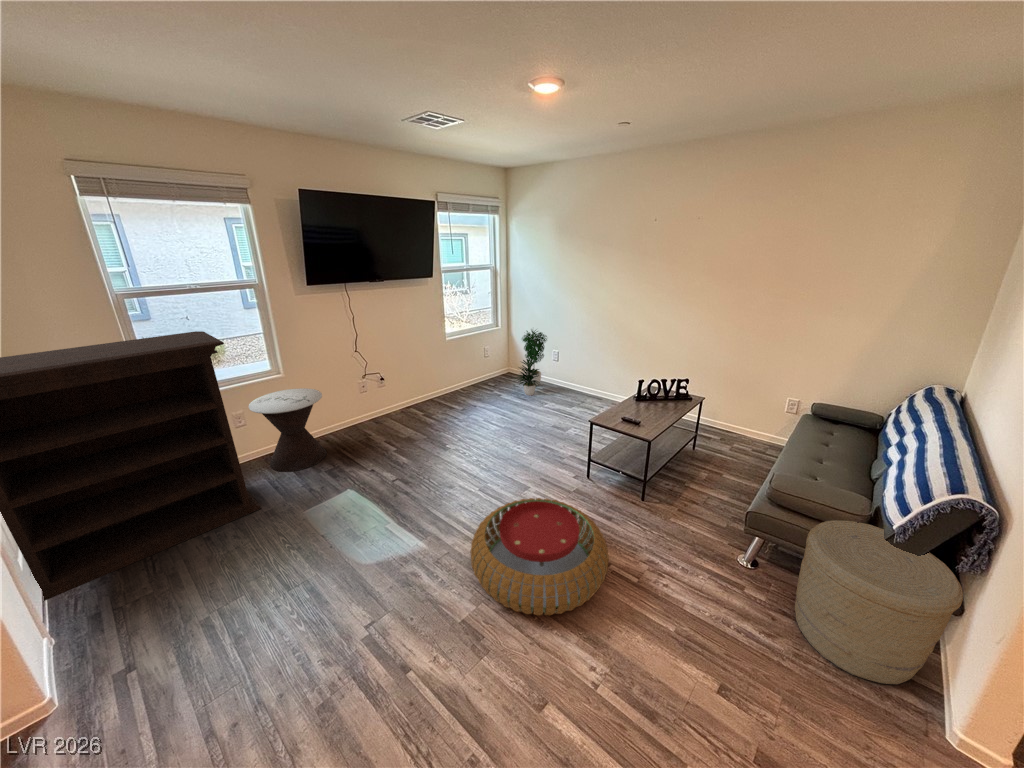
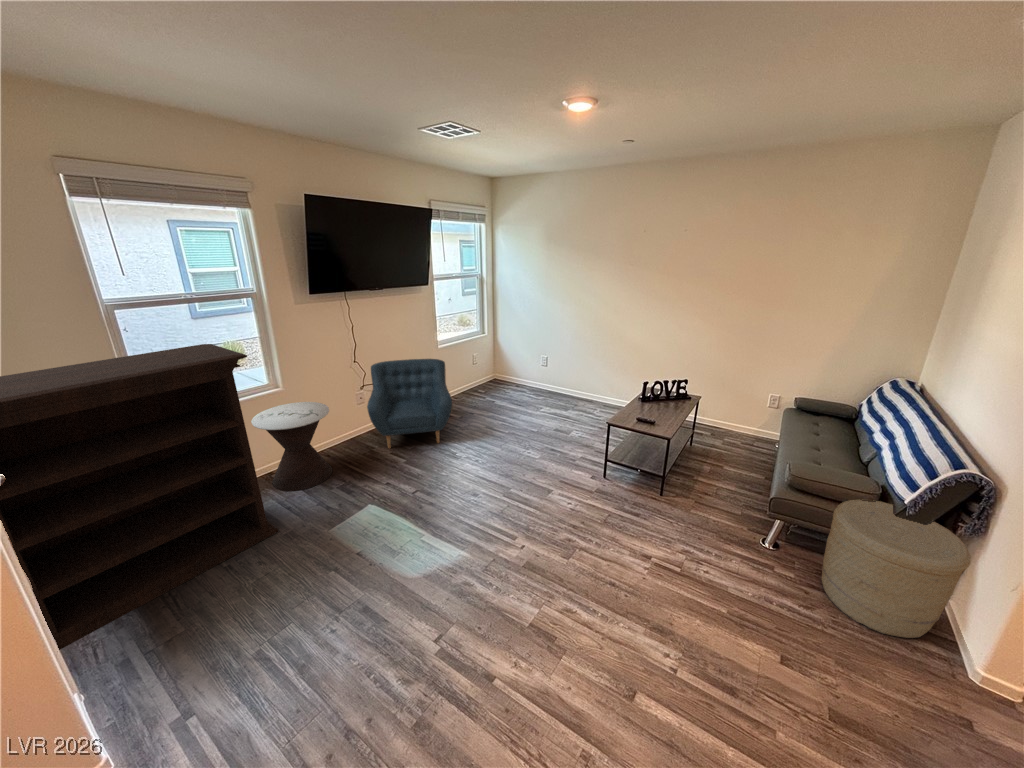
potted plant: present [515,330,547,396] -> none [508,333,538,401]
armchair: none [362,350,445,436] -> present [367,359,452,448]
pouf: present [471,498,609,616] -> none [521,500,657,612]

